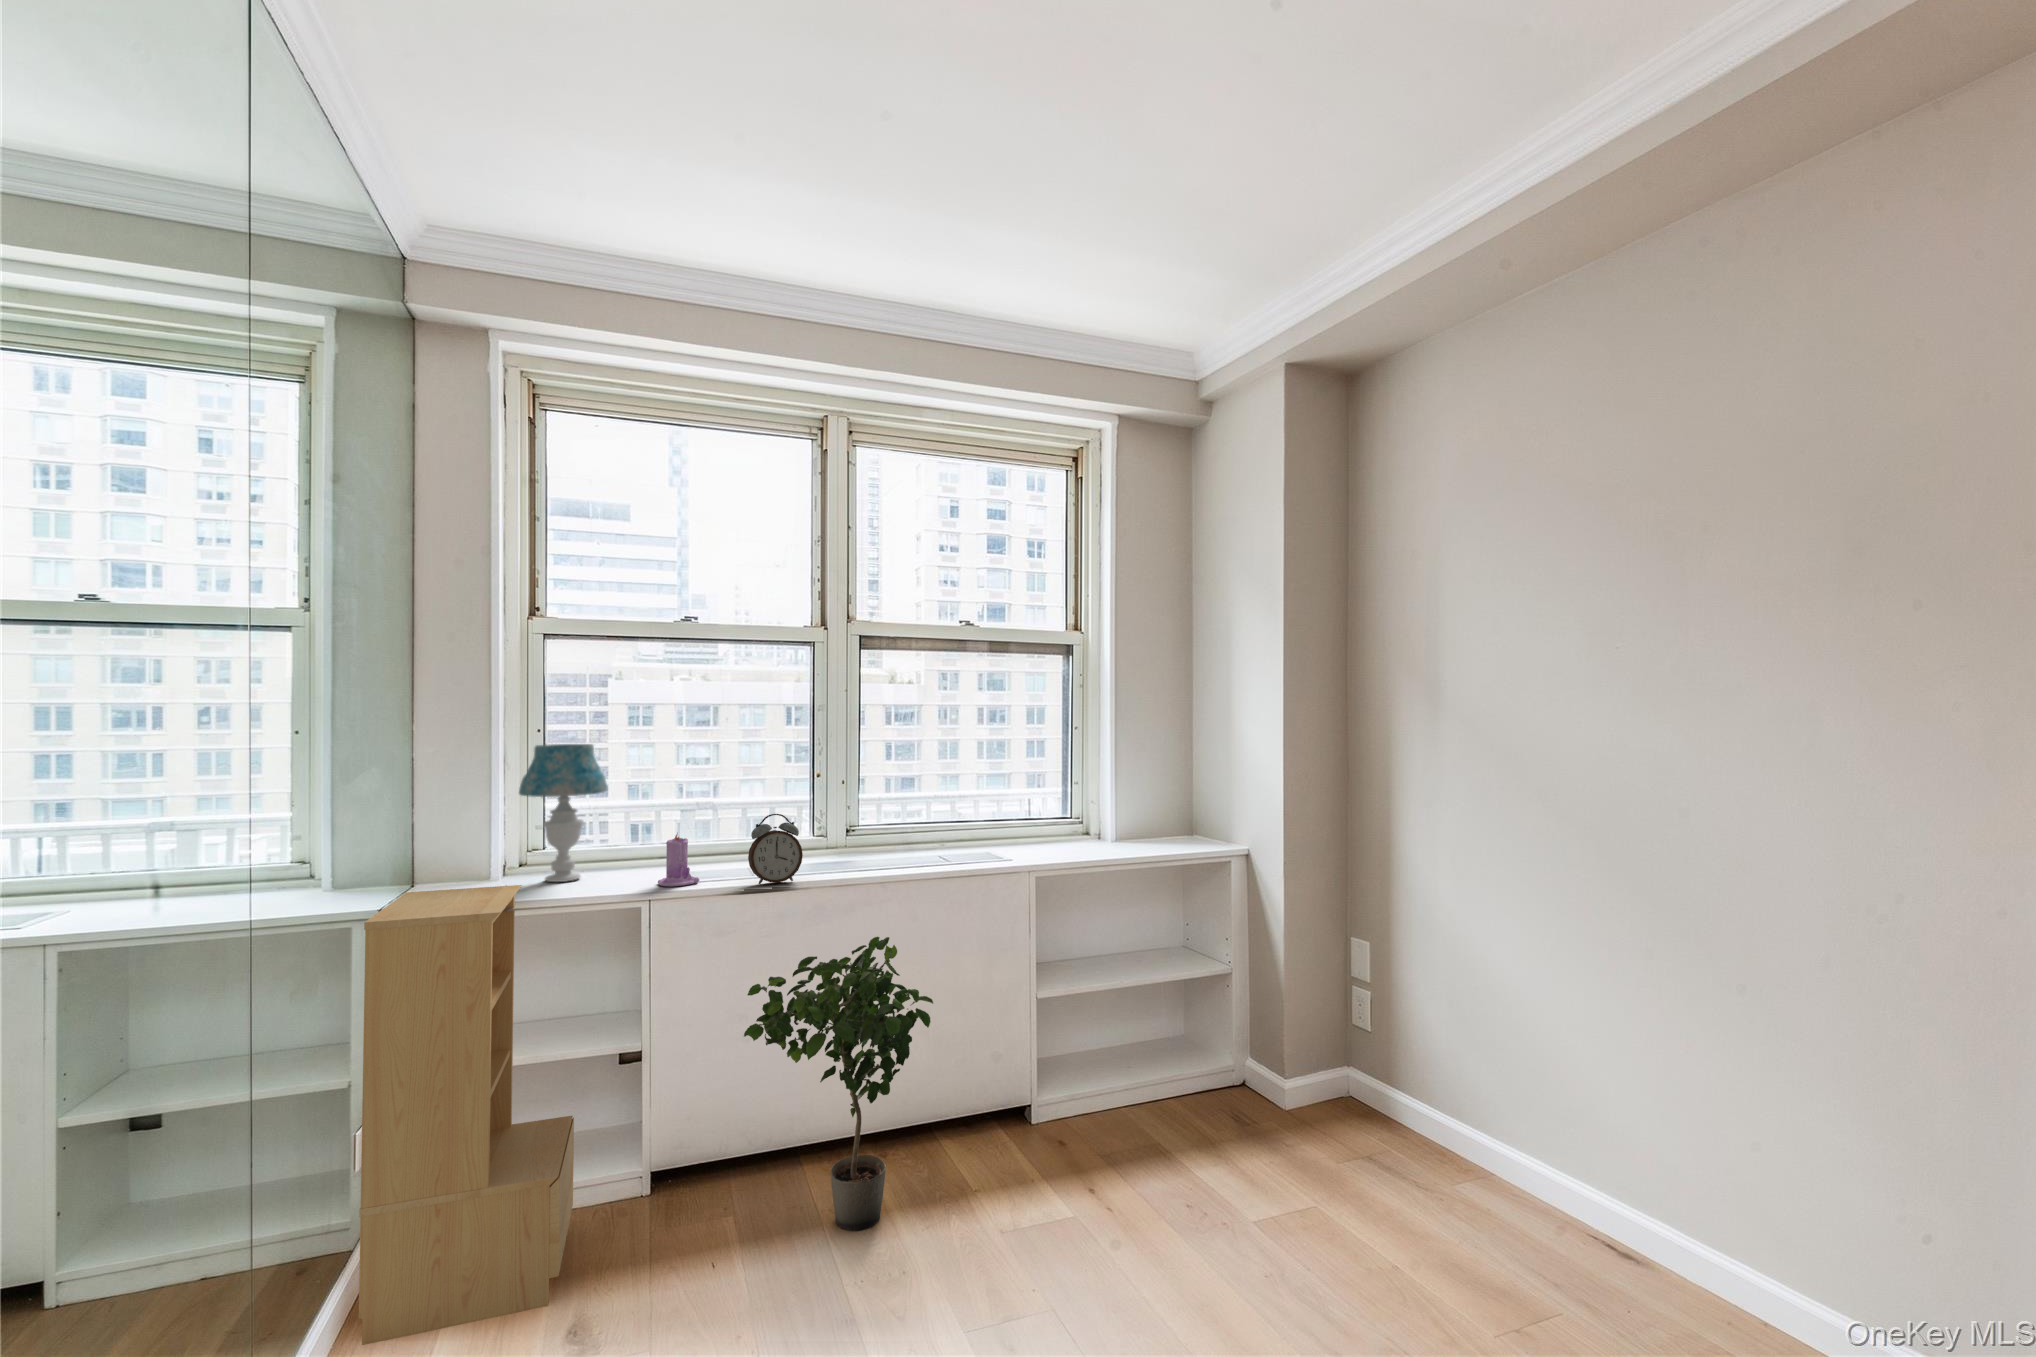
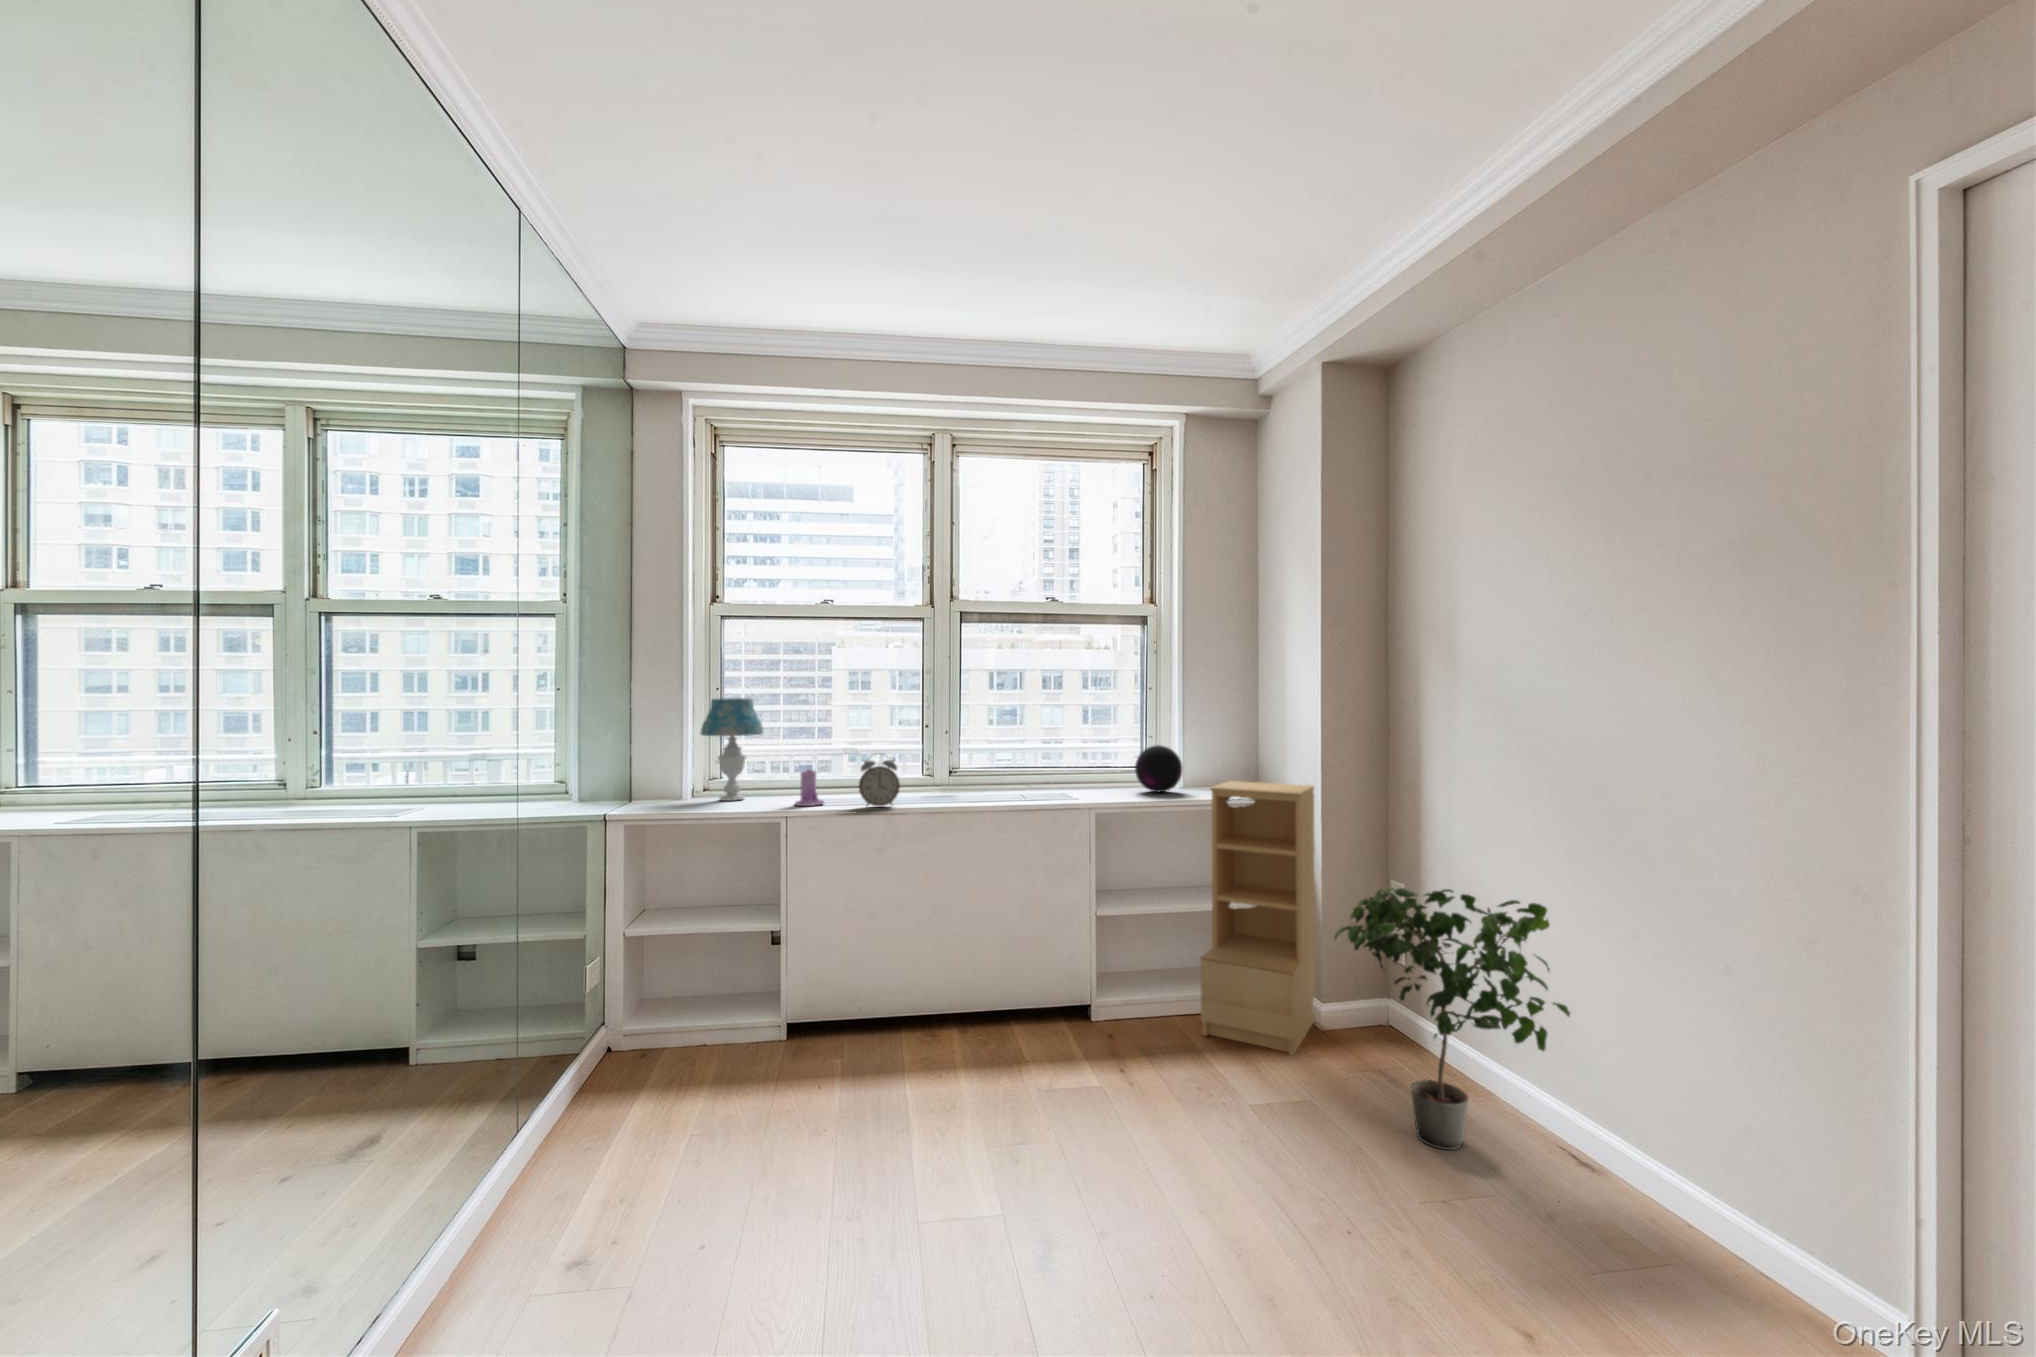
decorative orb: none [1066,792,1120,846] -> present [1135,745,1182,792]
bookshelf: present [359,885,574,1345] -> present [1200,781,1315,1054]
potted plant: present [744,937,933,1231] -> present [1335,887,1570,1150]

